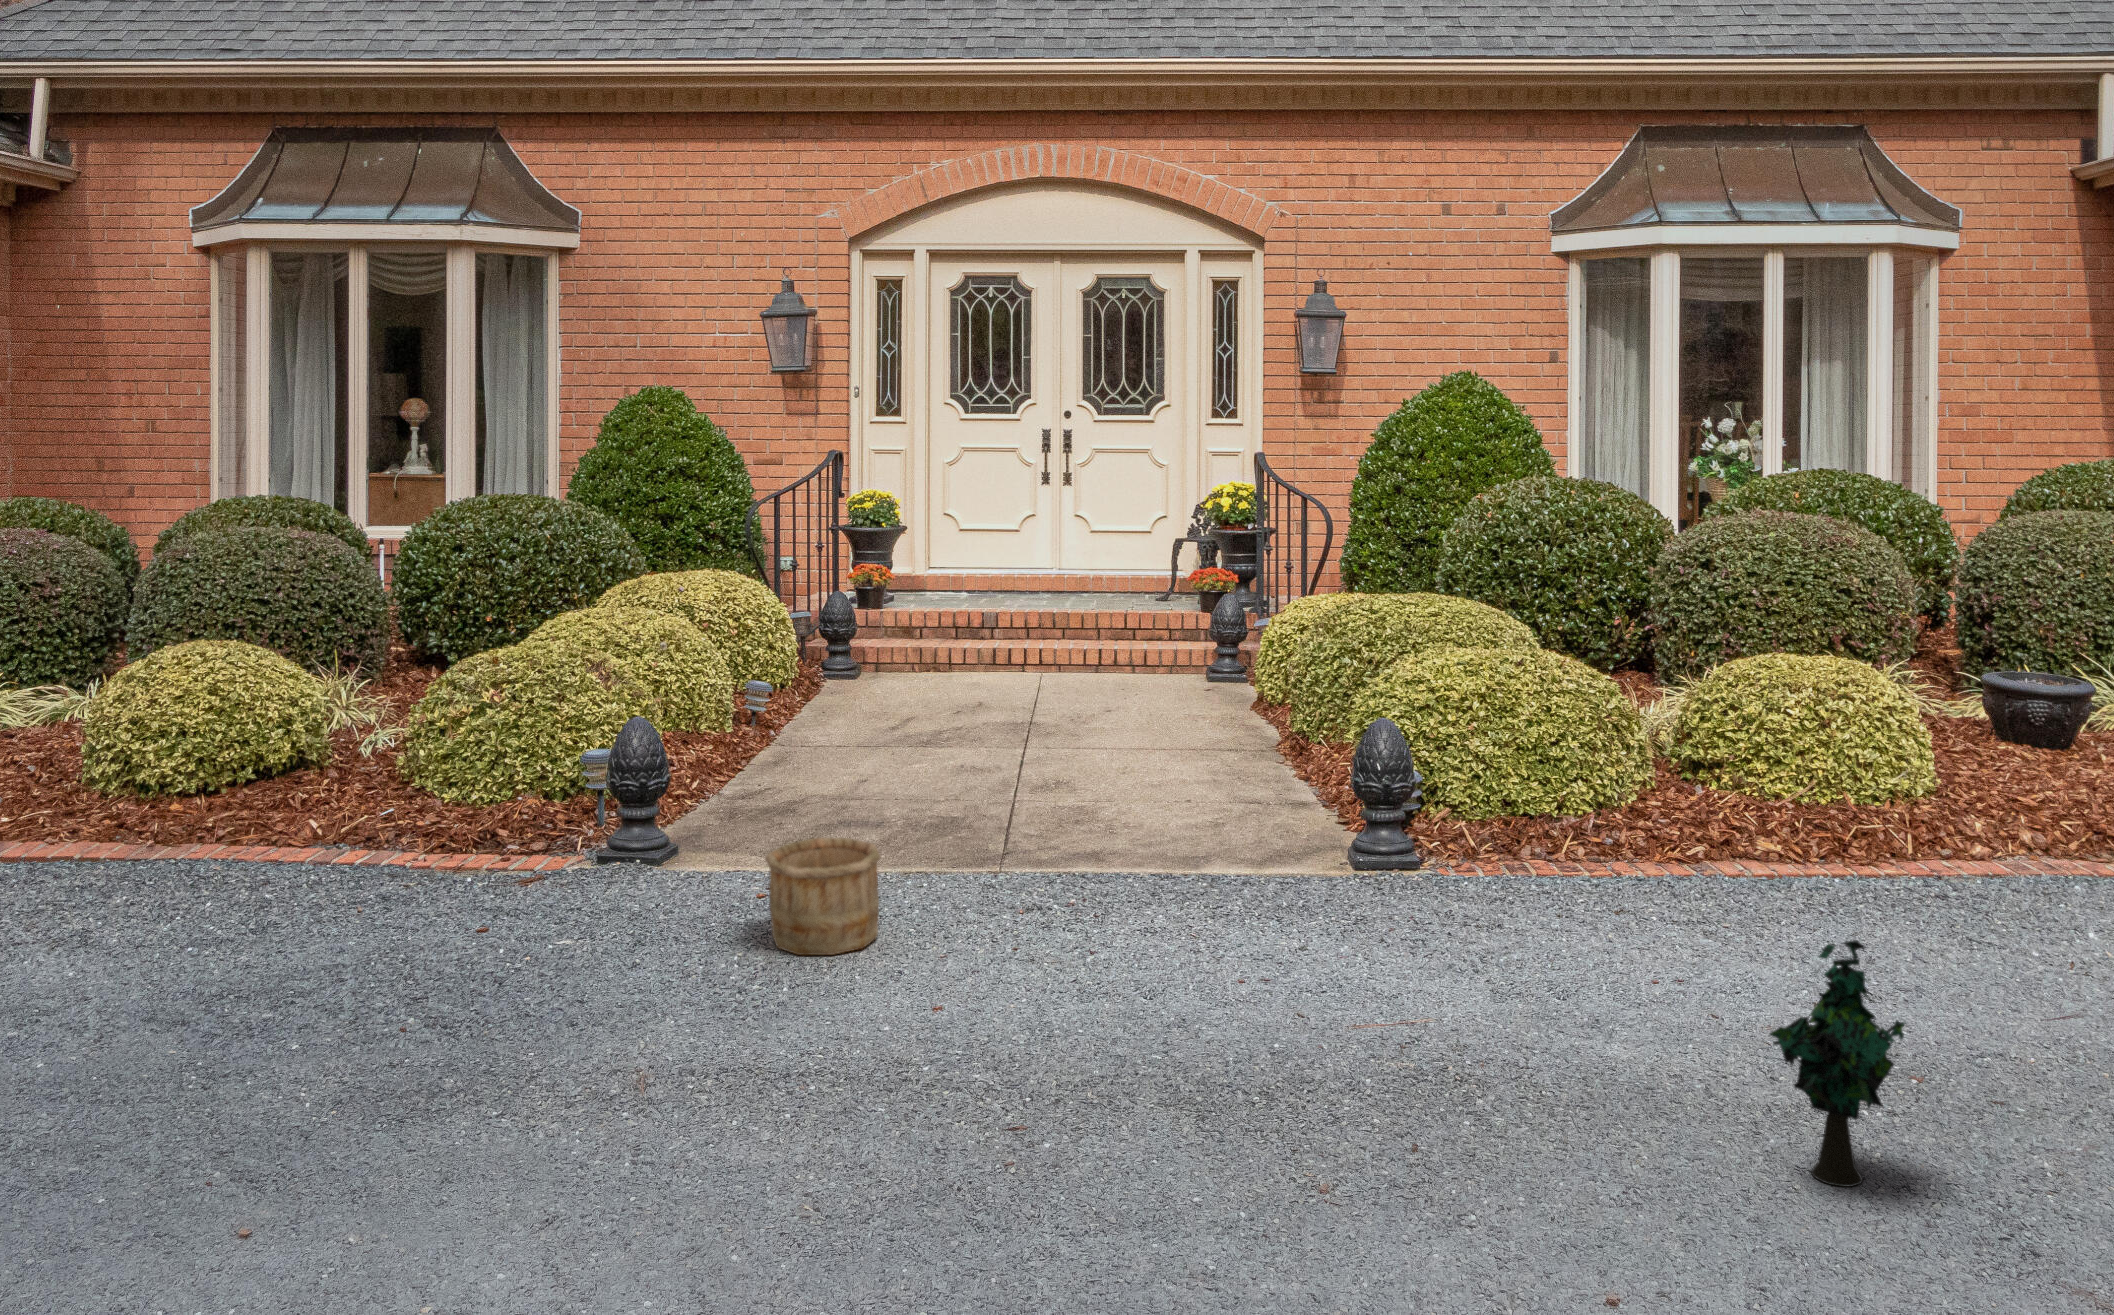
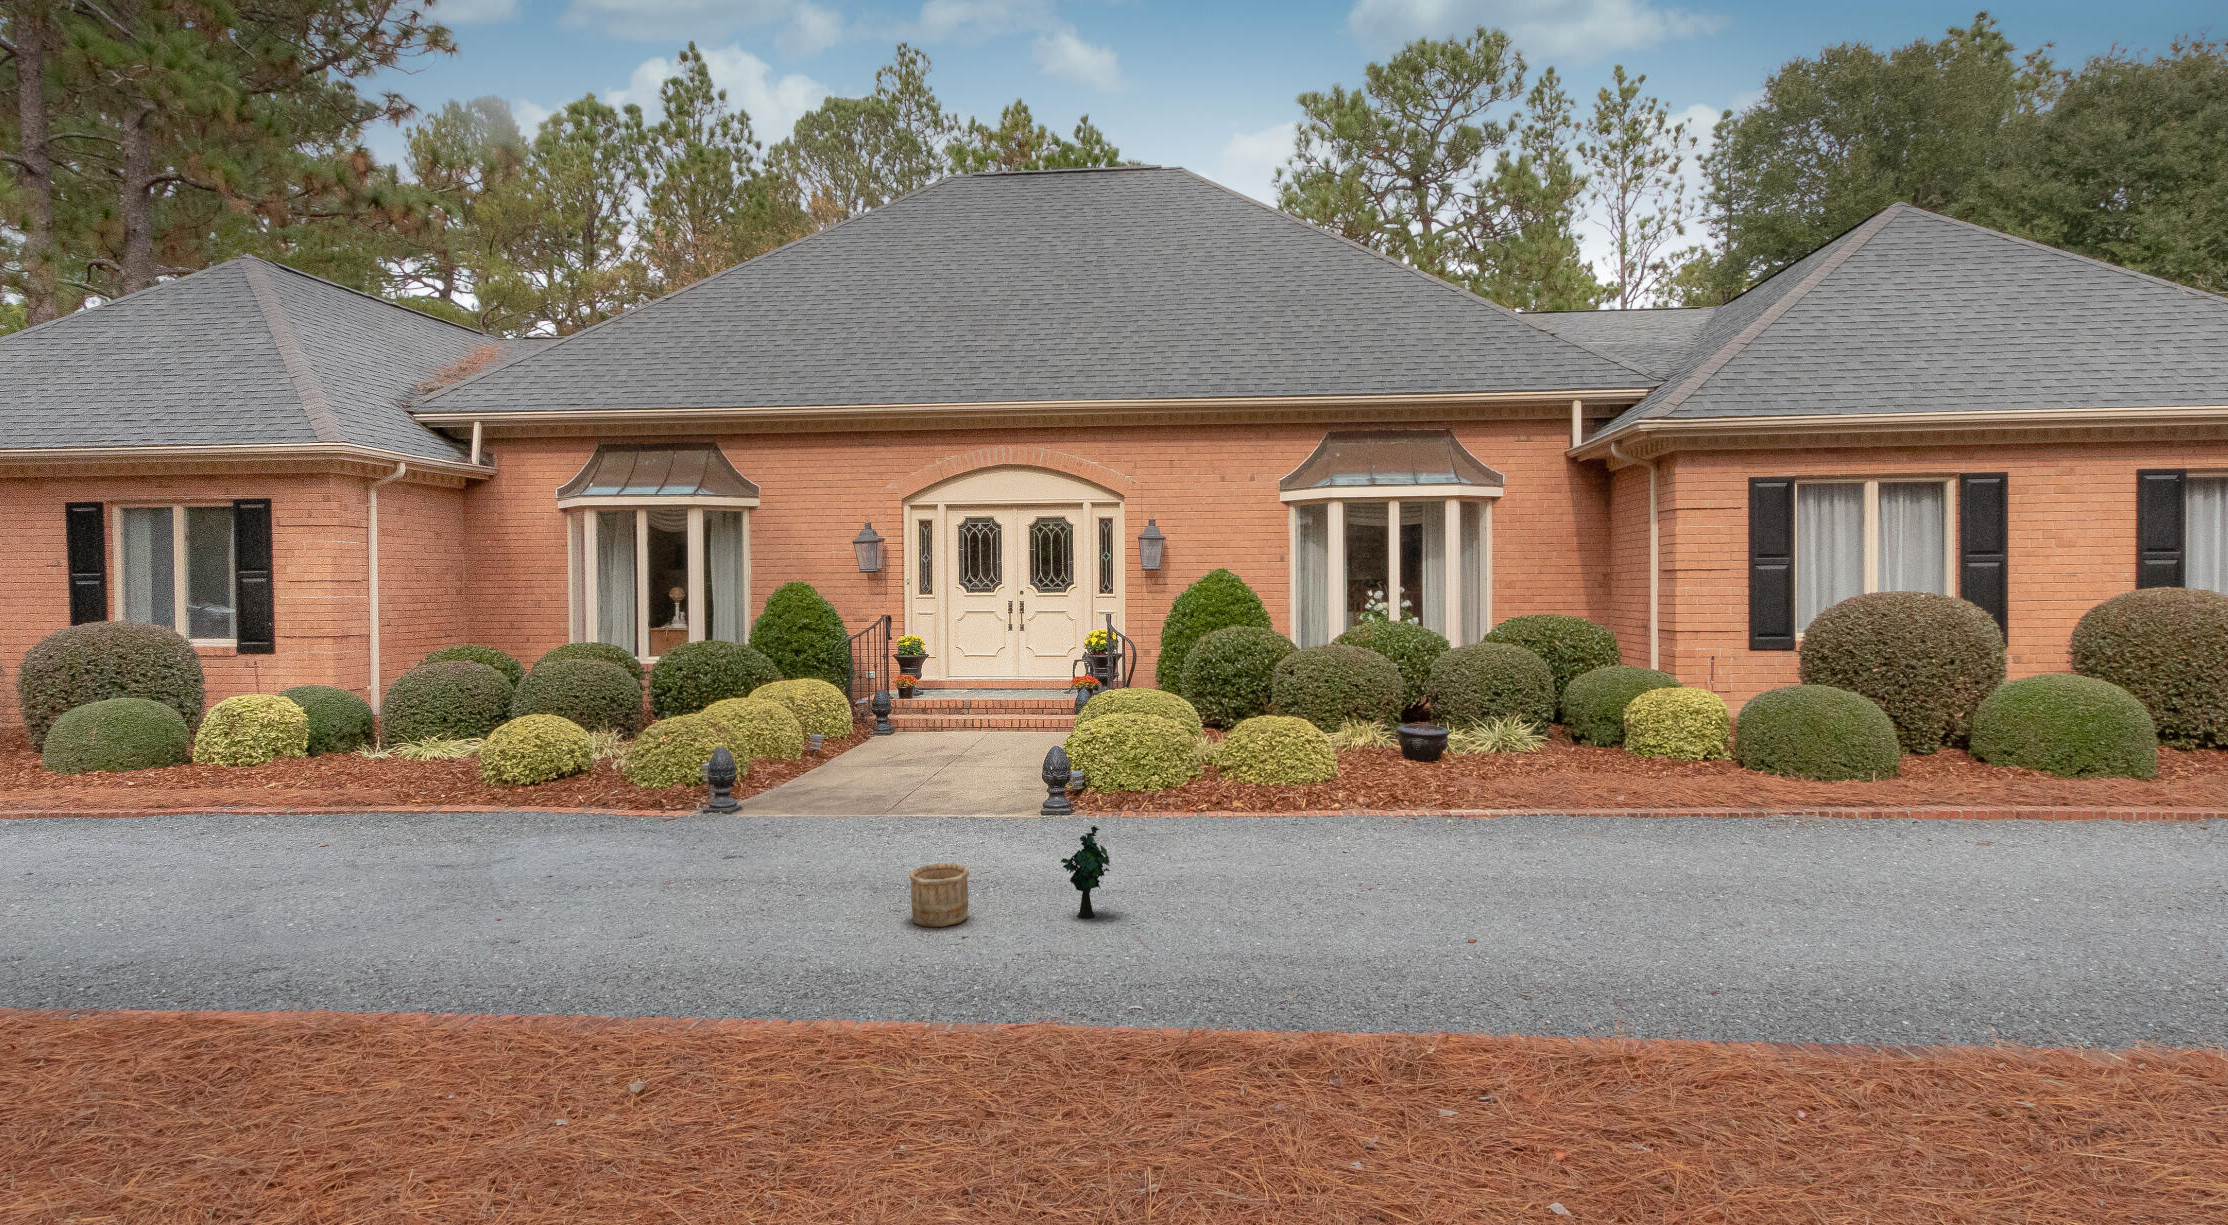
wooden bucket: present [766,838,880,955] -> present [909,863,969,927]

